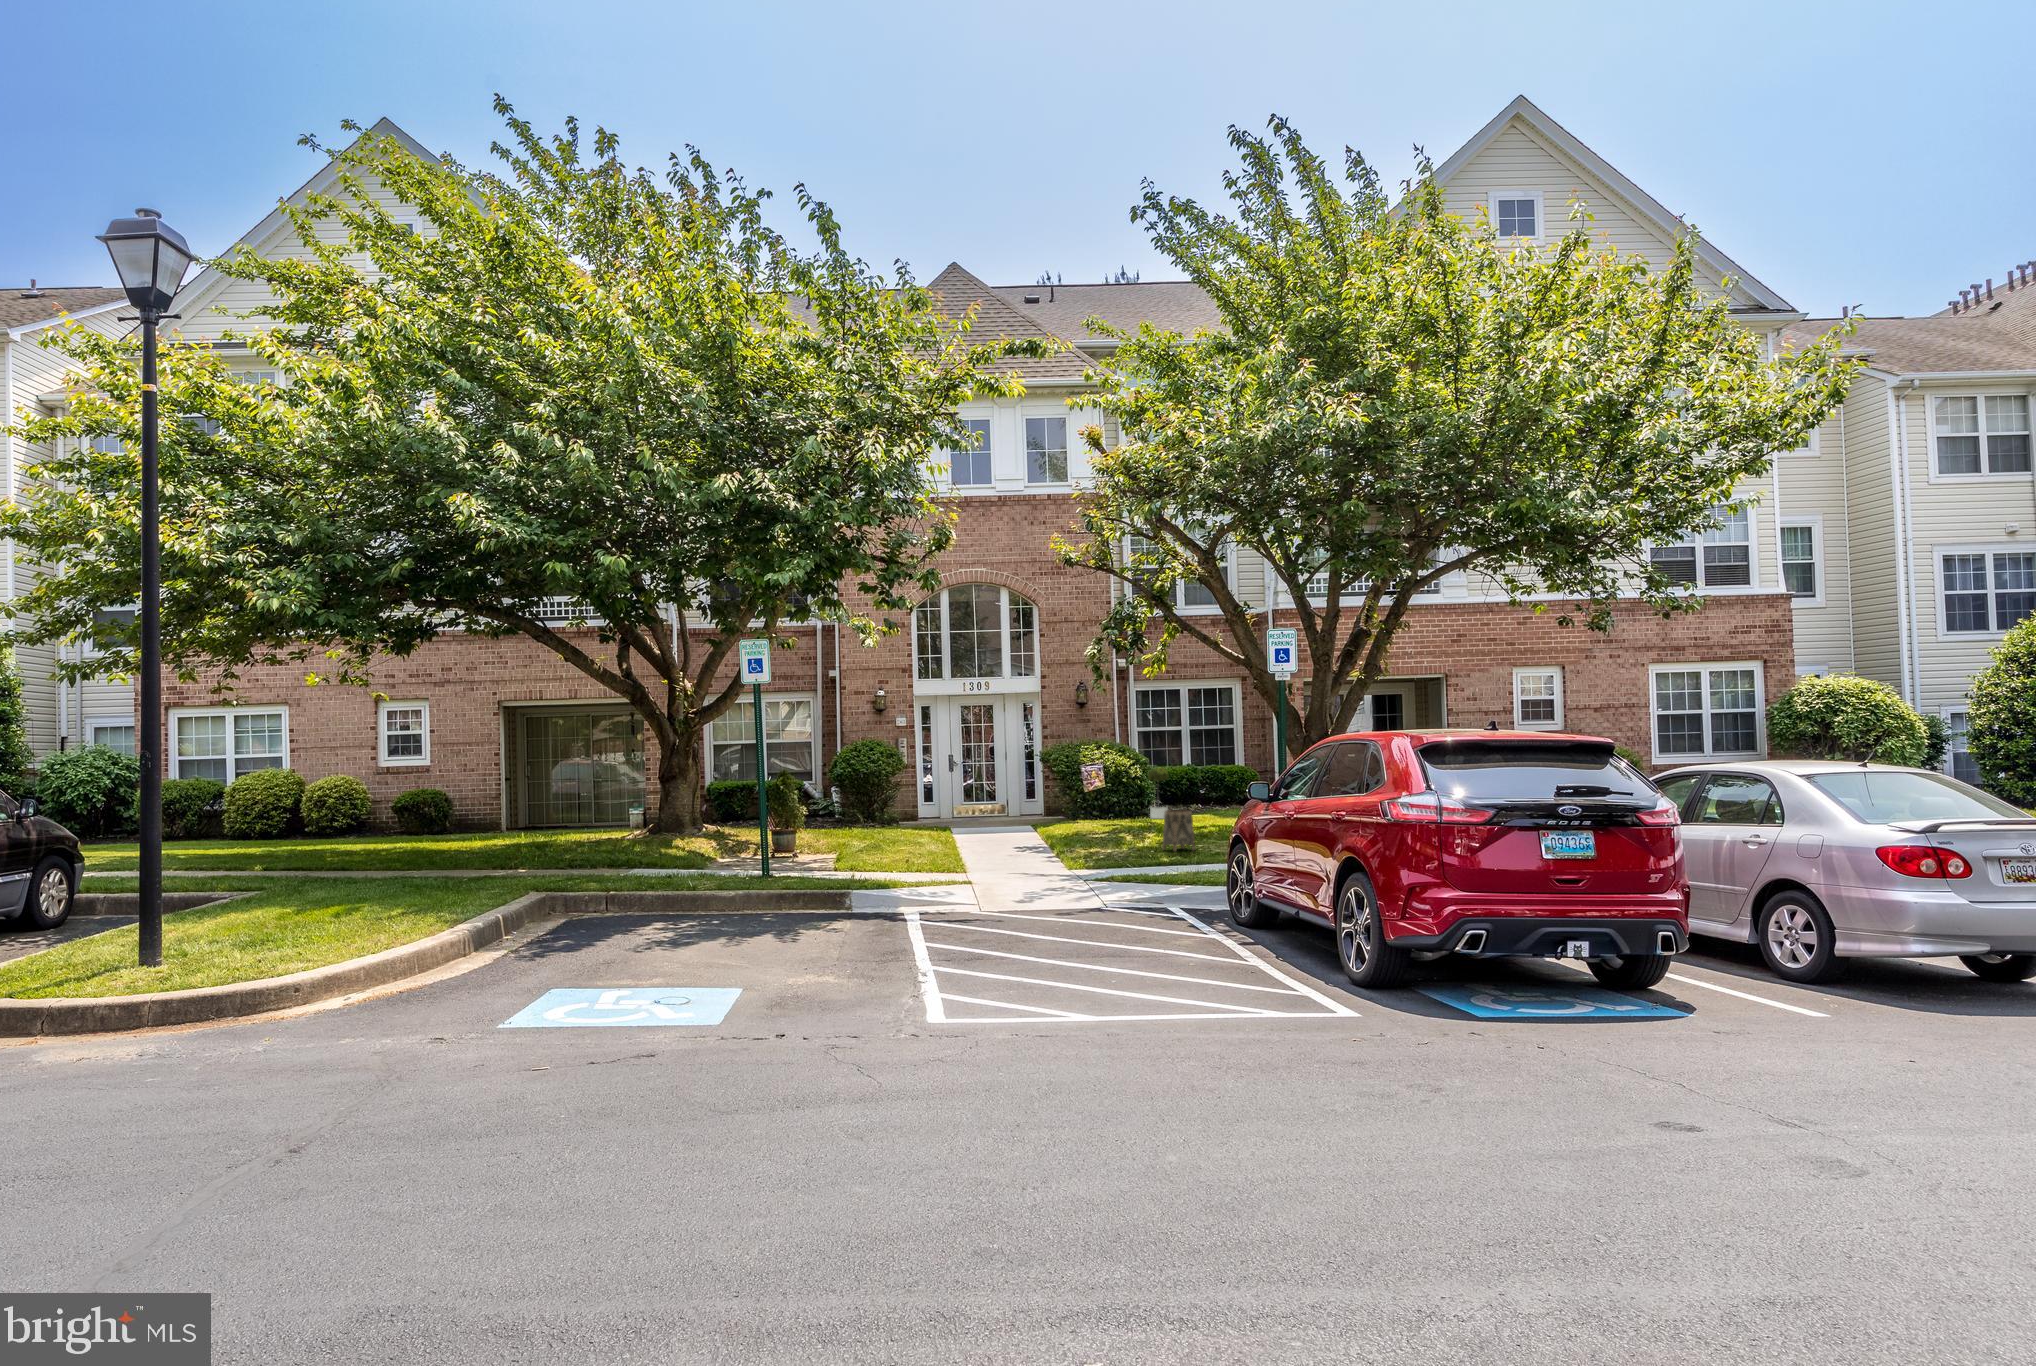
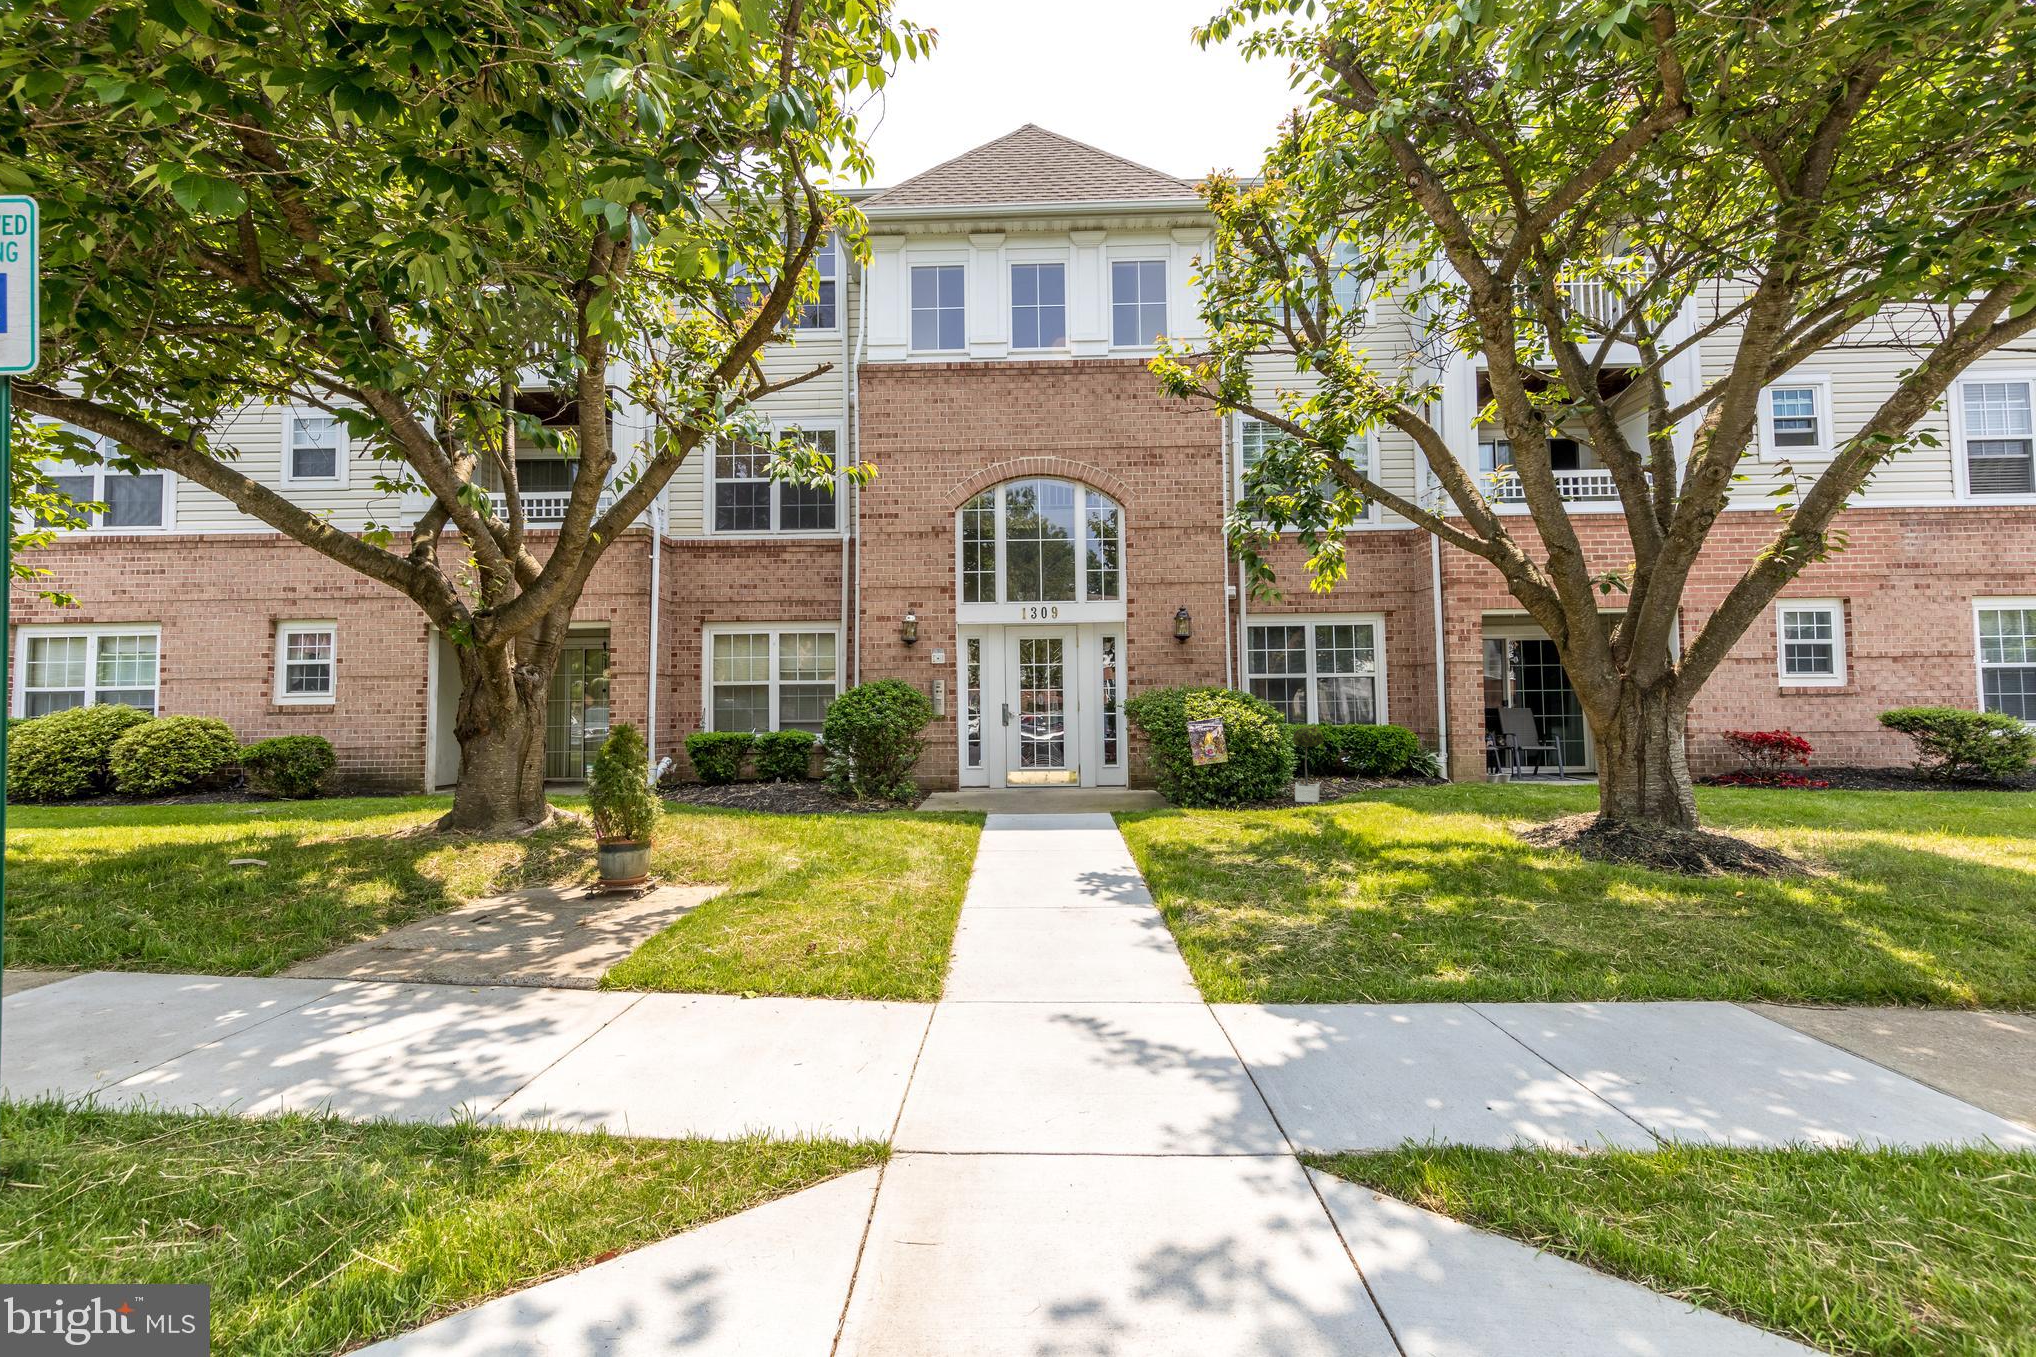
basket: present [1162,810,1195,851] -> none [1429,814,1509,906]

